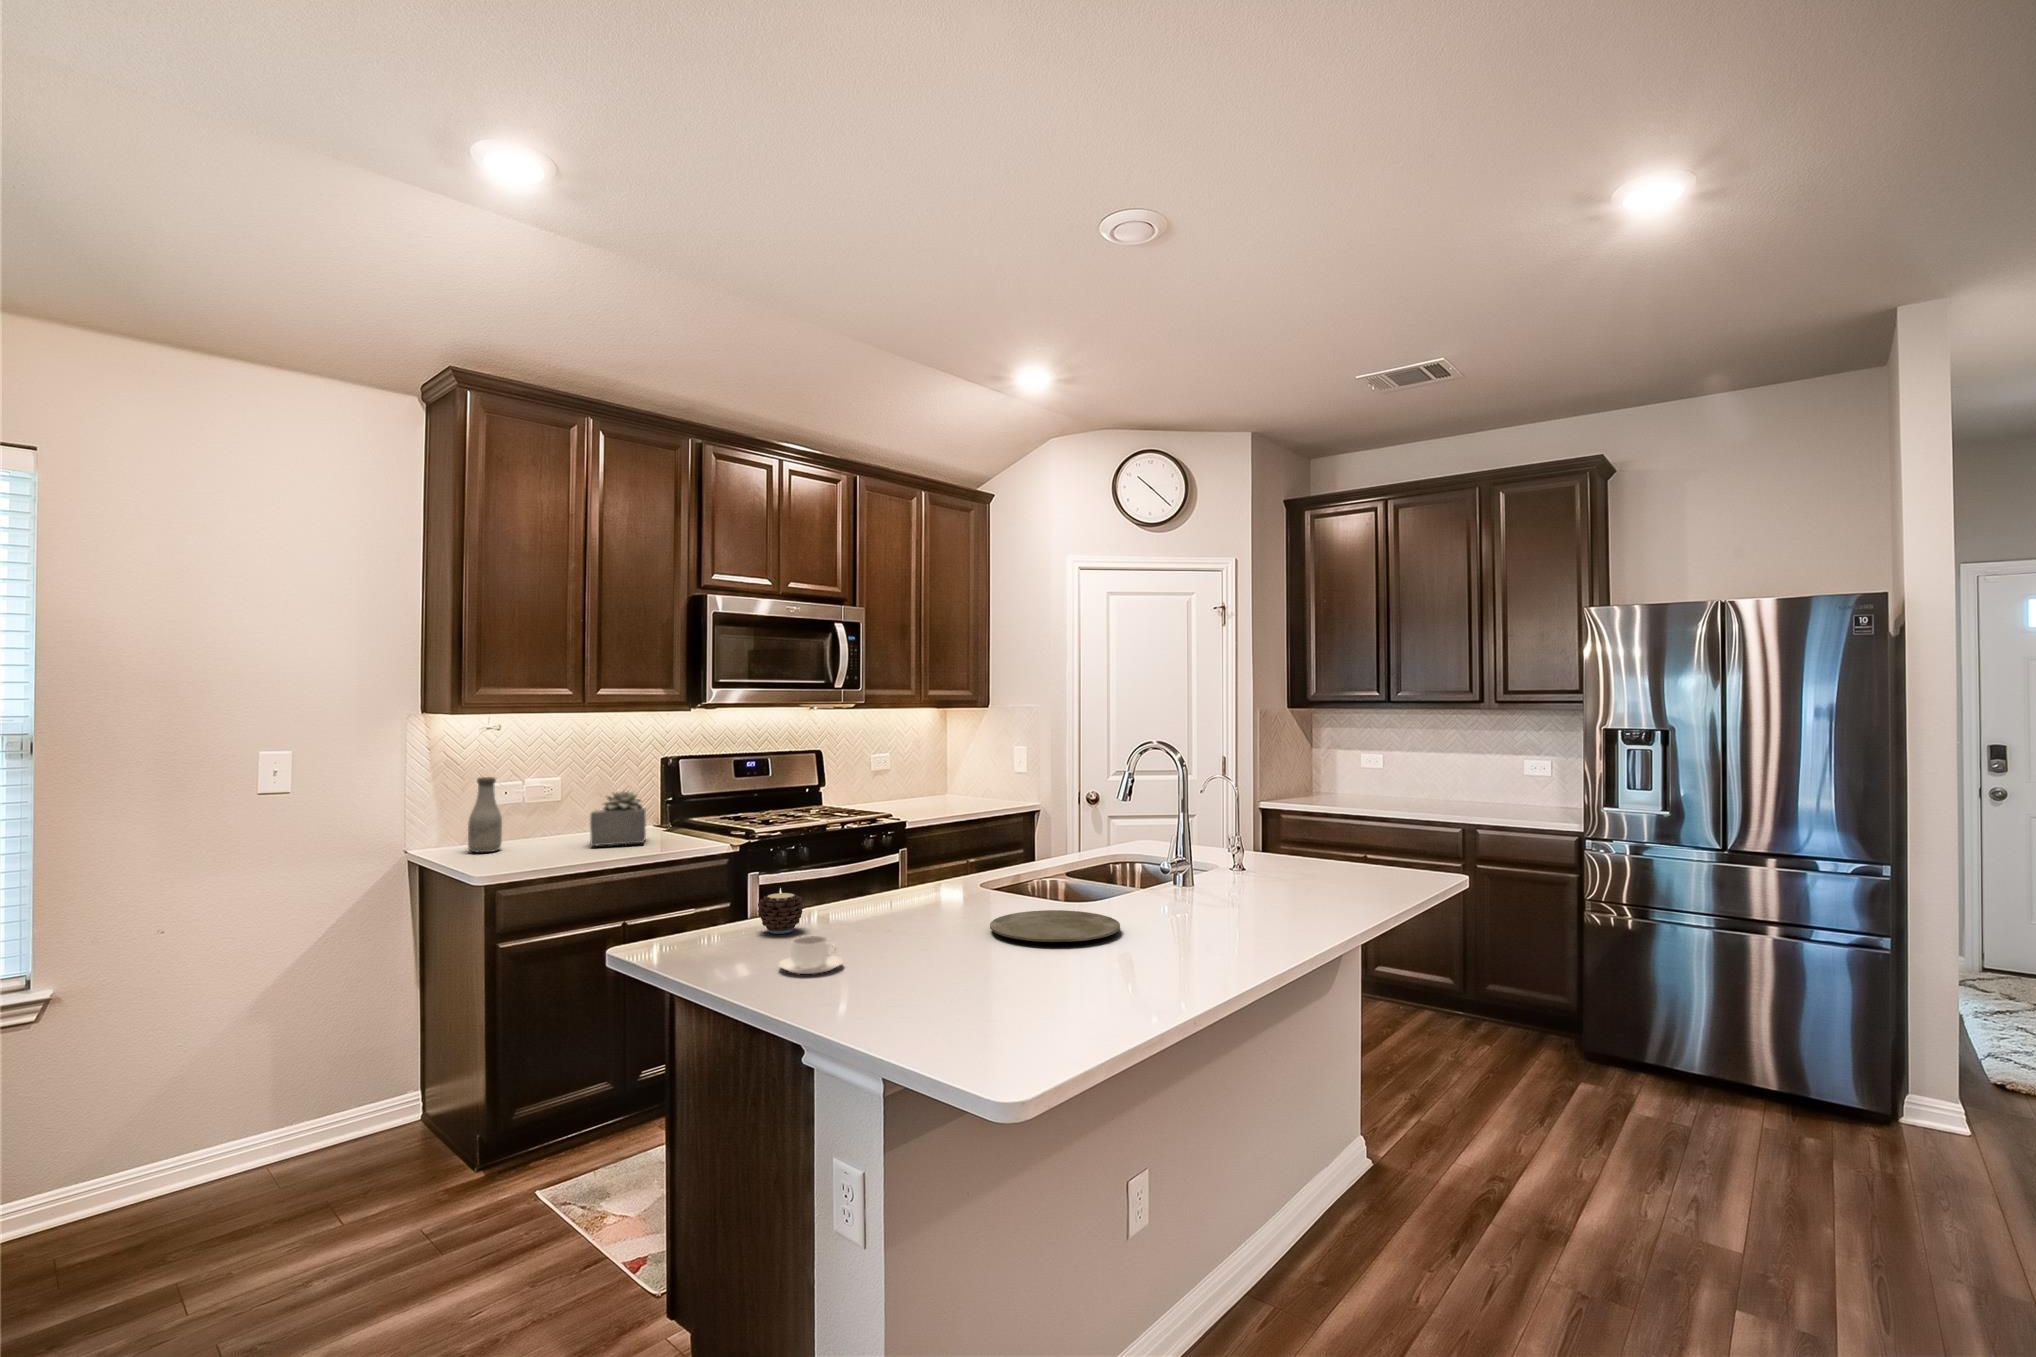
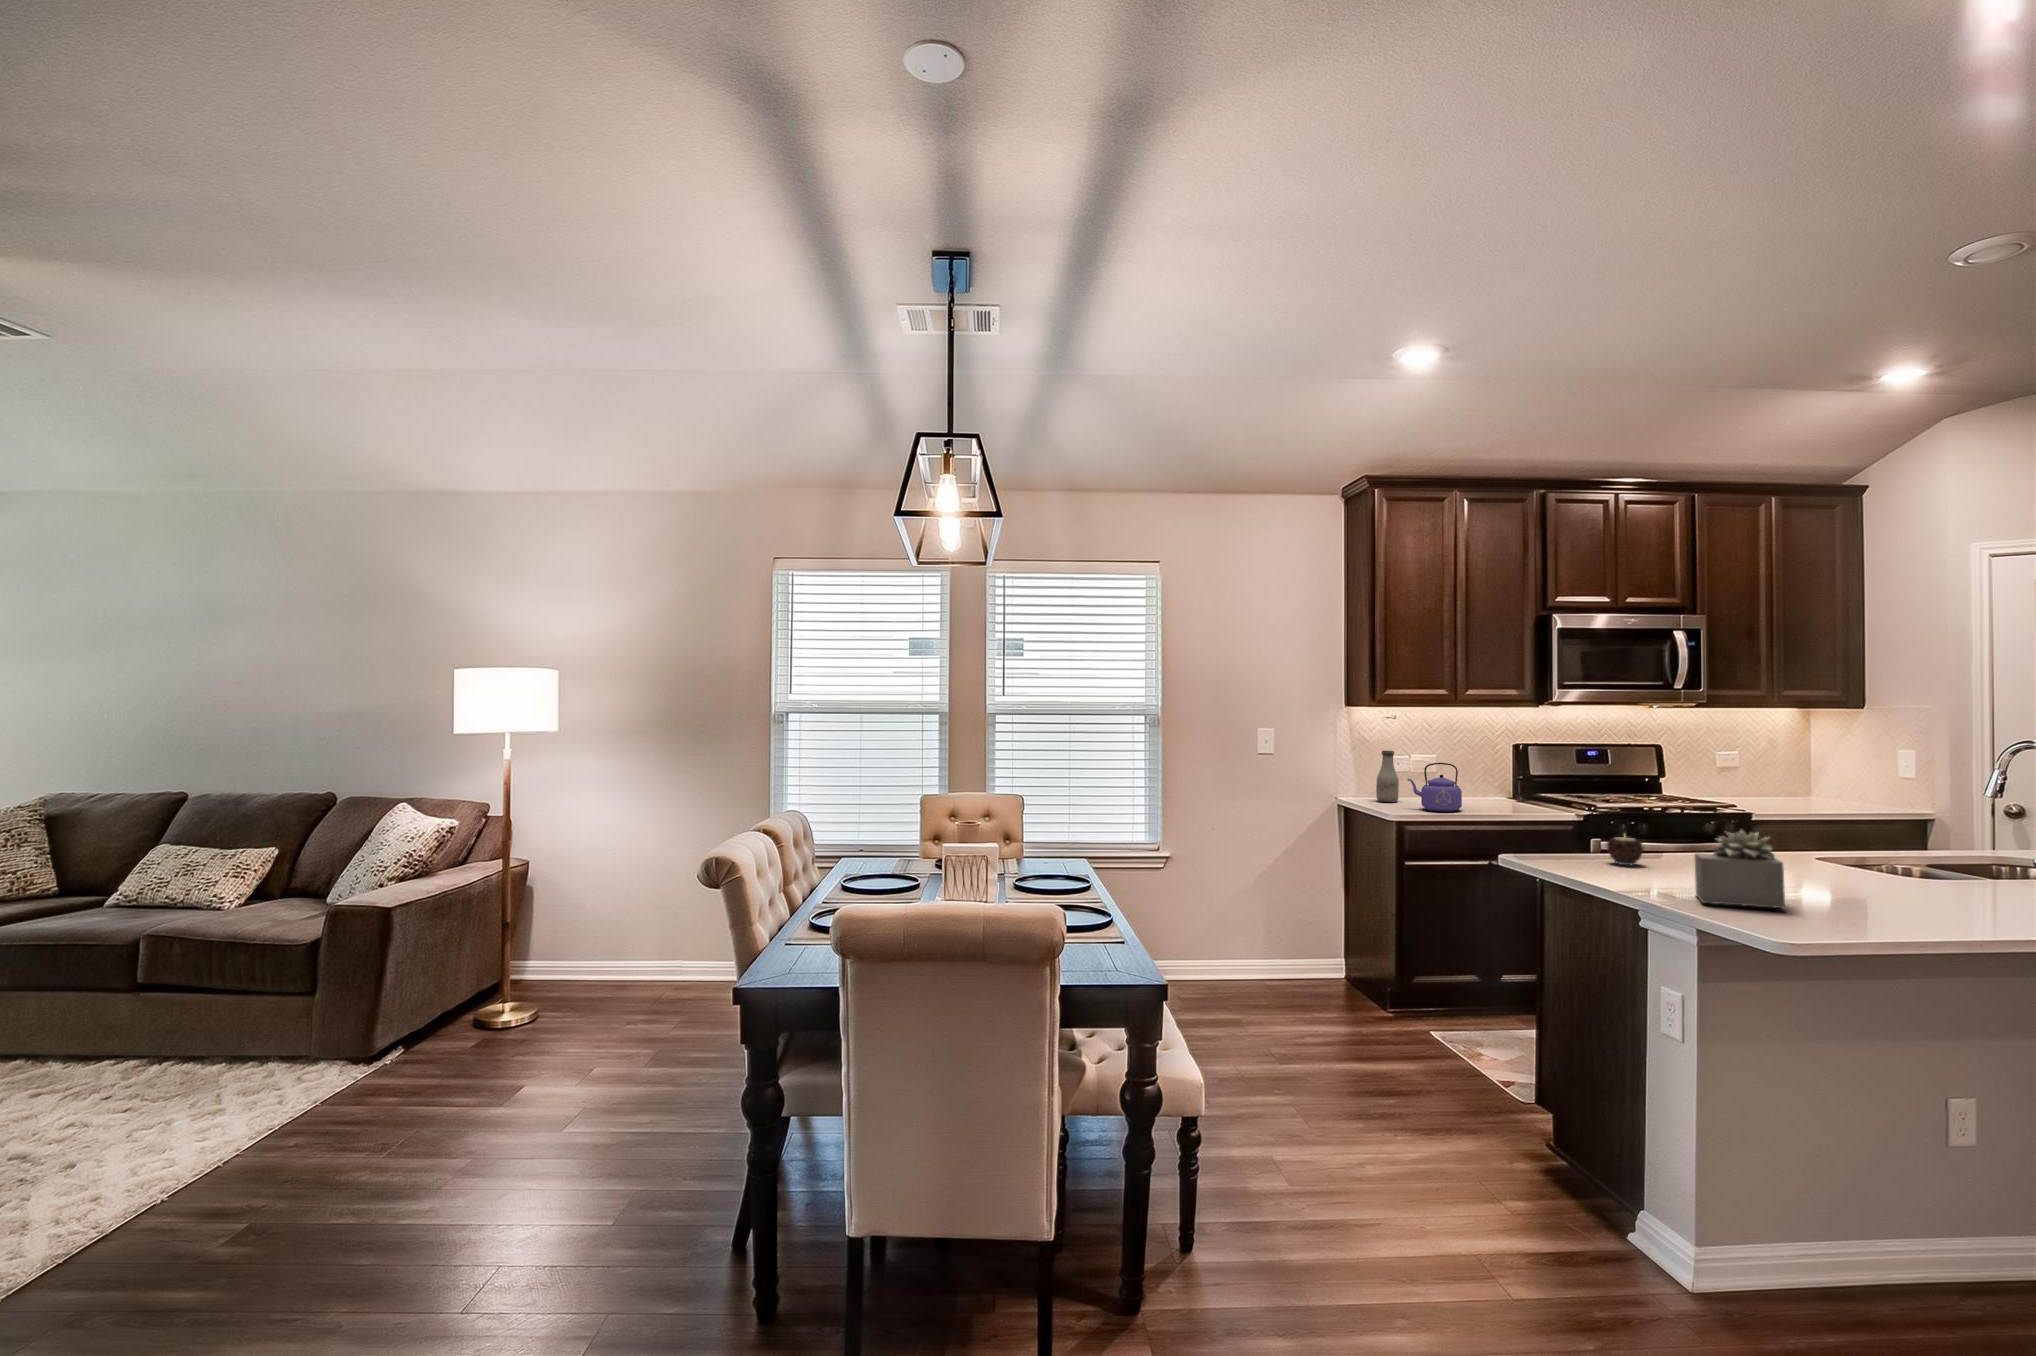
succulent plant: present [590,791,646,846] -> present [1695,830,1785,908]
kettle: none [510,792,587,862] -> present [1408,763,1462,812]
plate: present [990,910,1120,942] -> none [1818,877,1963,900]
coffee cup: present [779,936,843,974] -> none [1624,862,1677,886]

